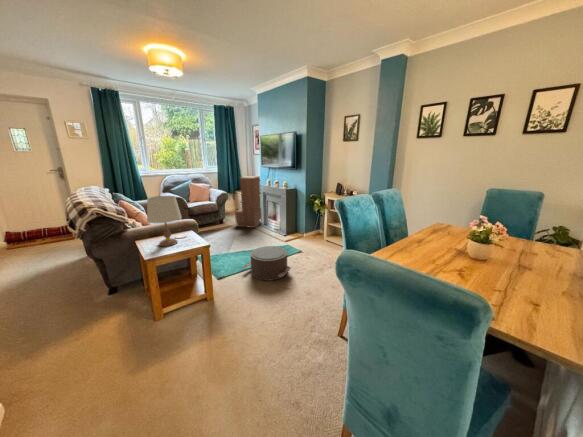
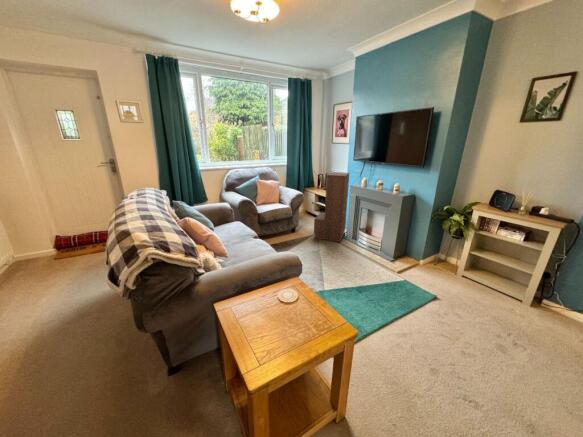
table lamp: present [147,196,181,246] -> none [243,229,306,334]
pouf: present [244,246,291,281] -> none [368,297,459,377]

